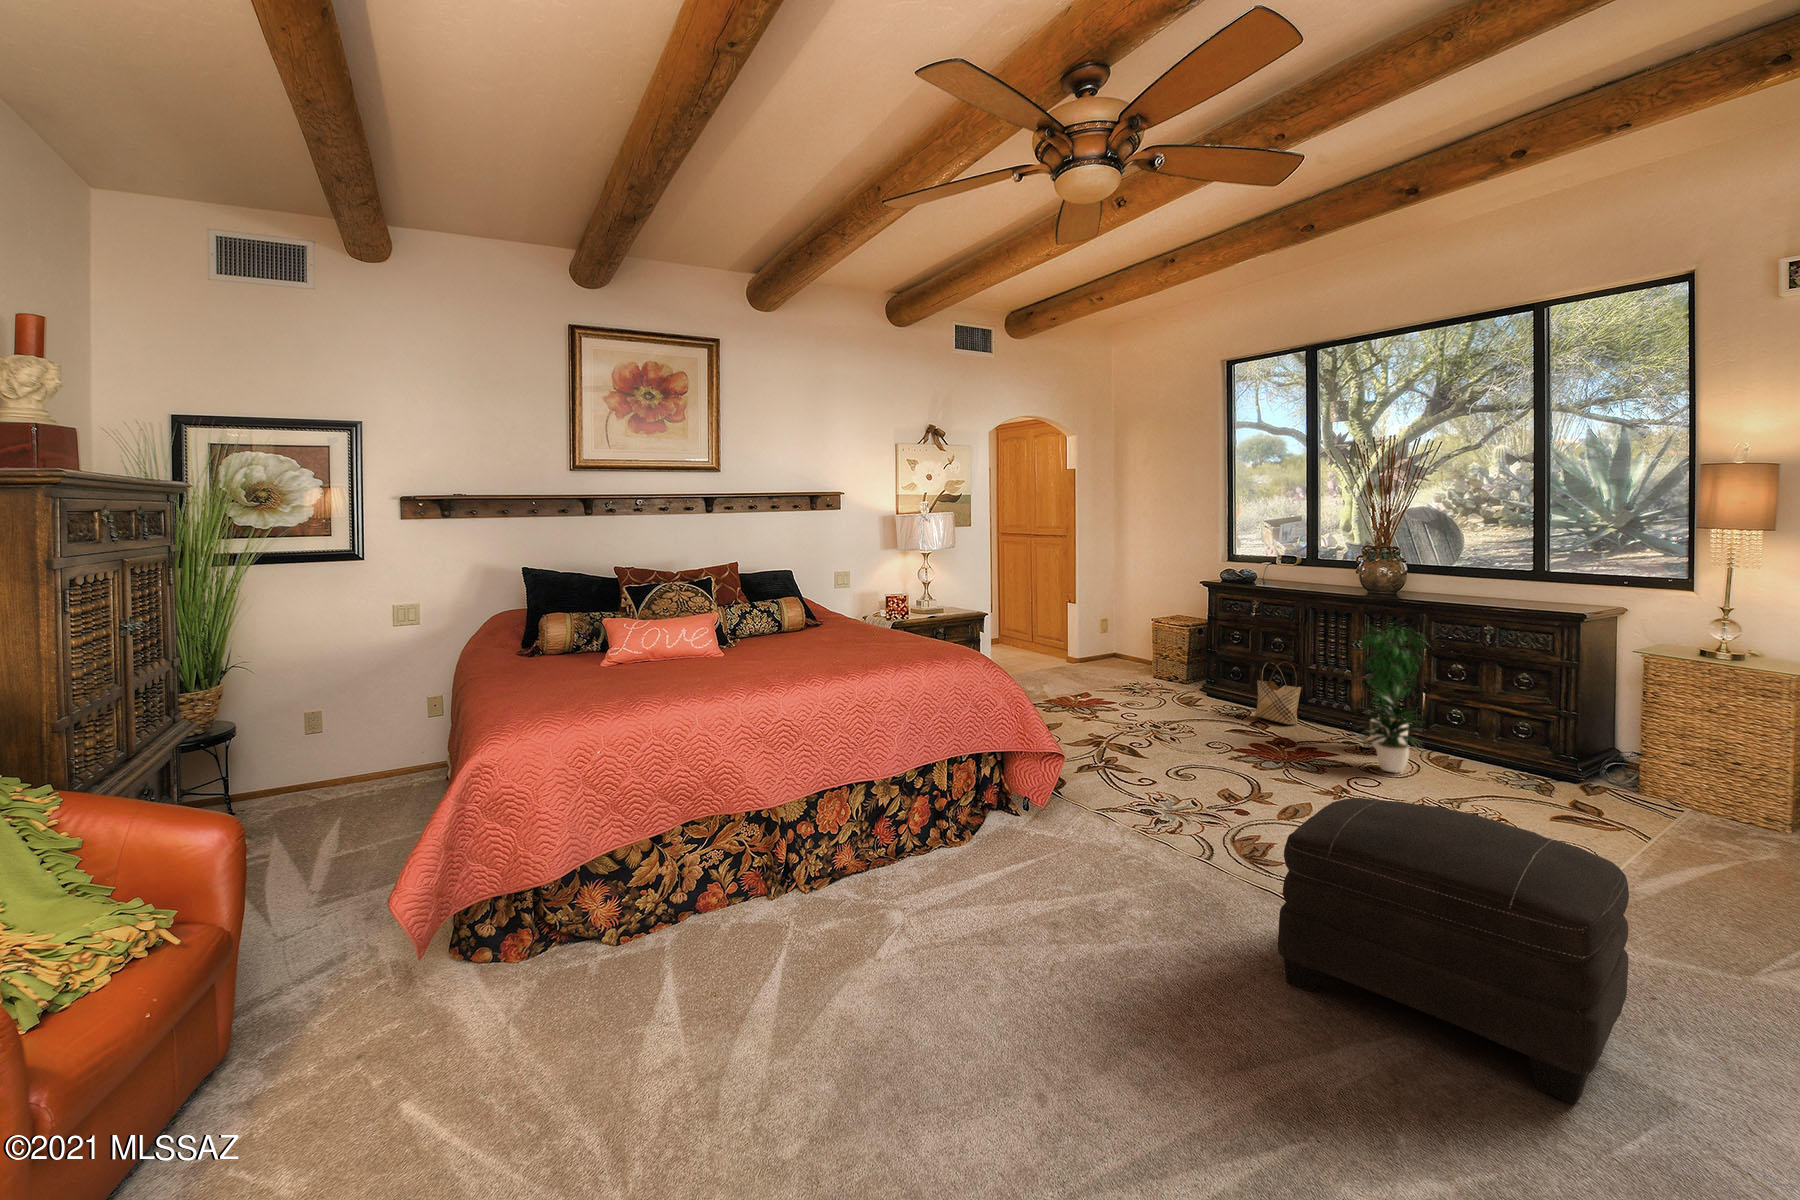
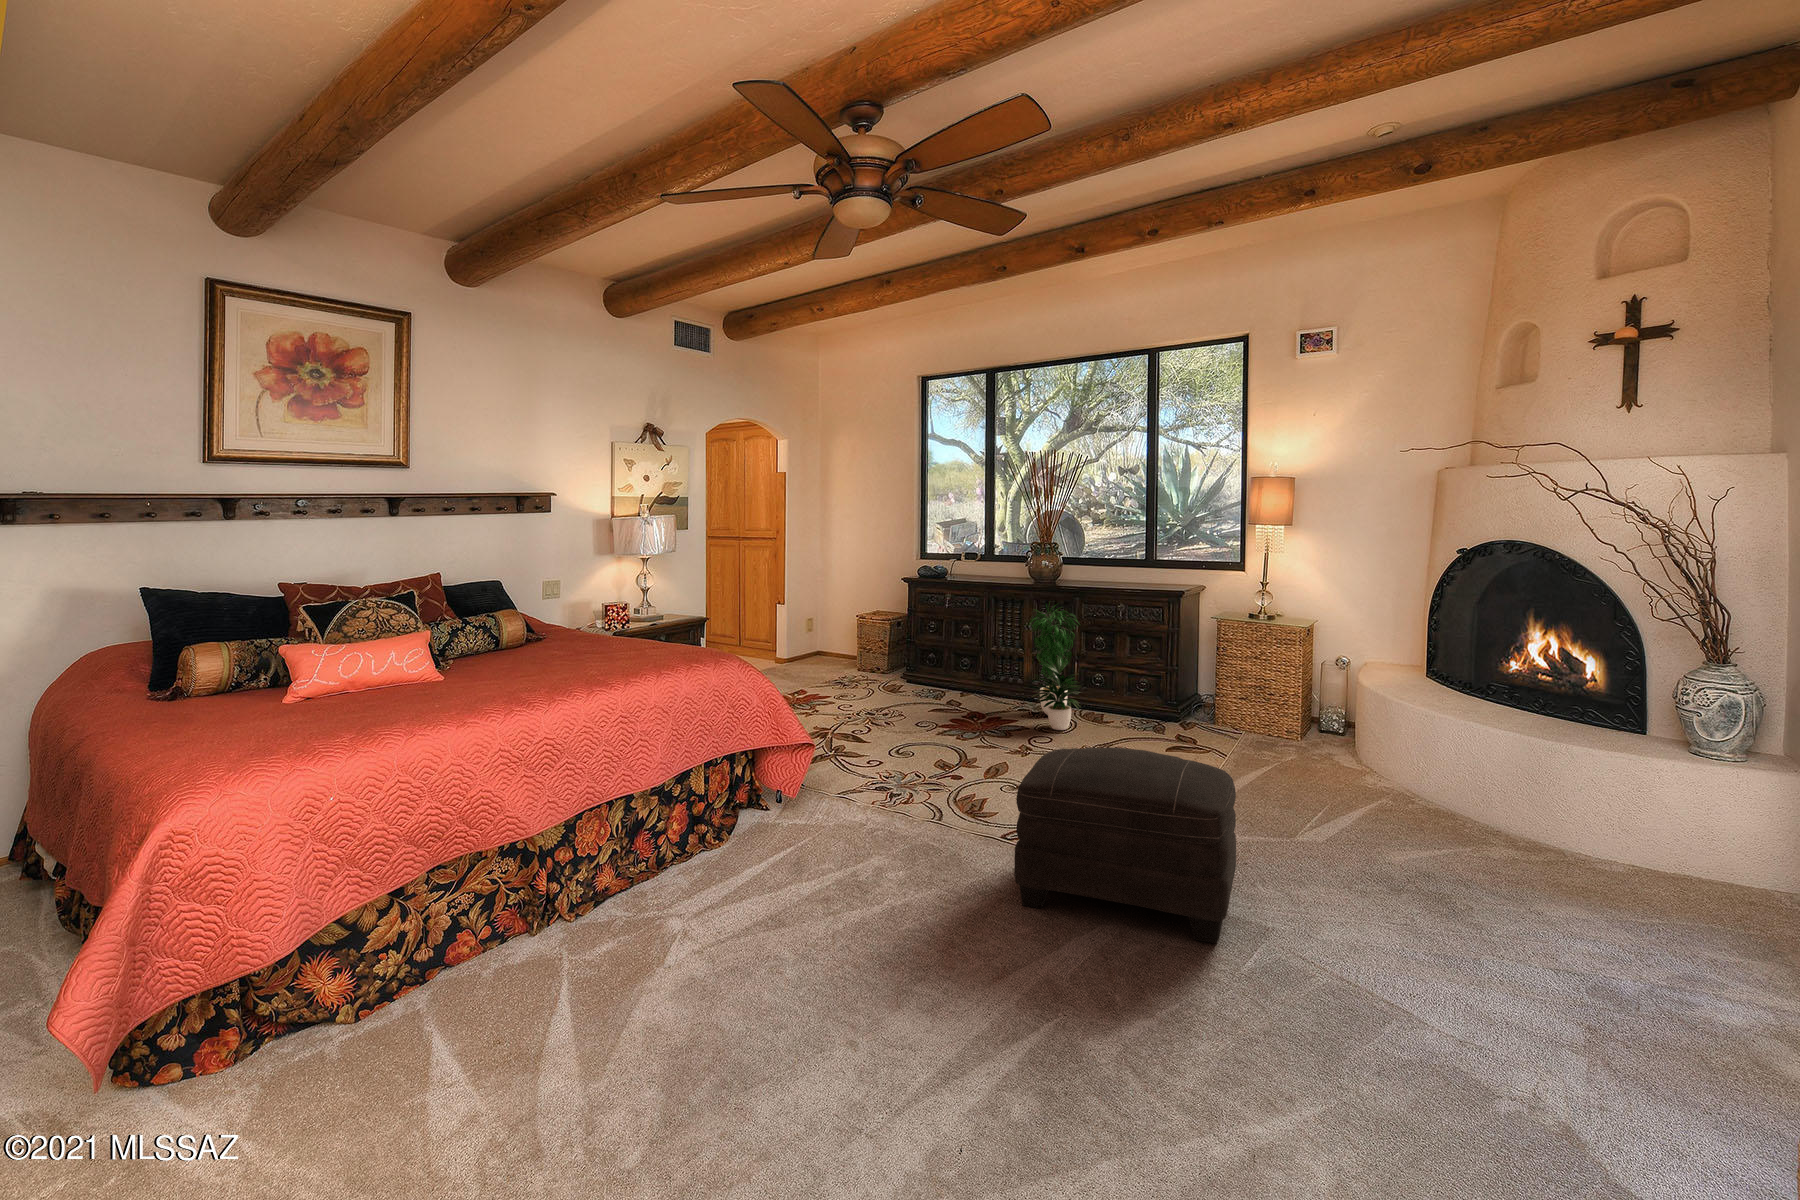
woven basket: present [1255,661,1302,724] -> none [948,645,985,700]

